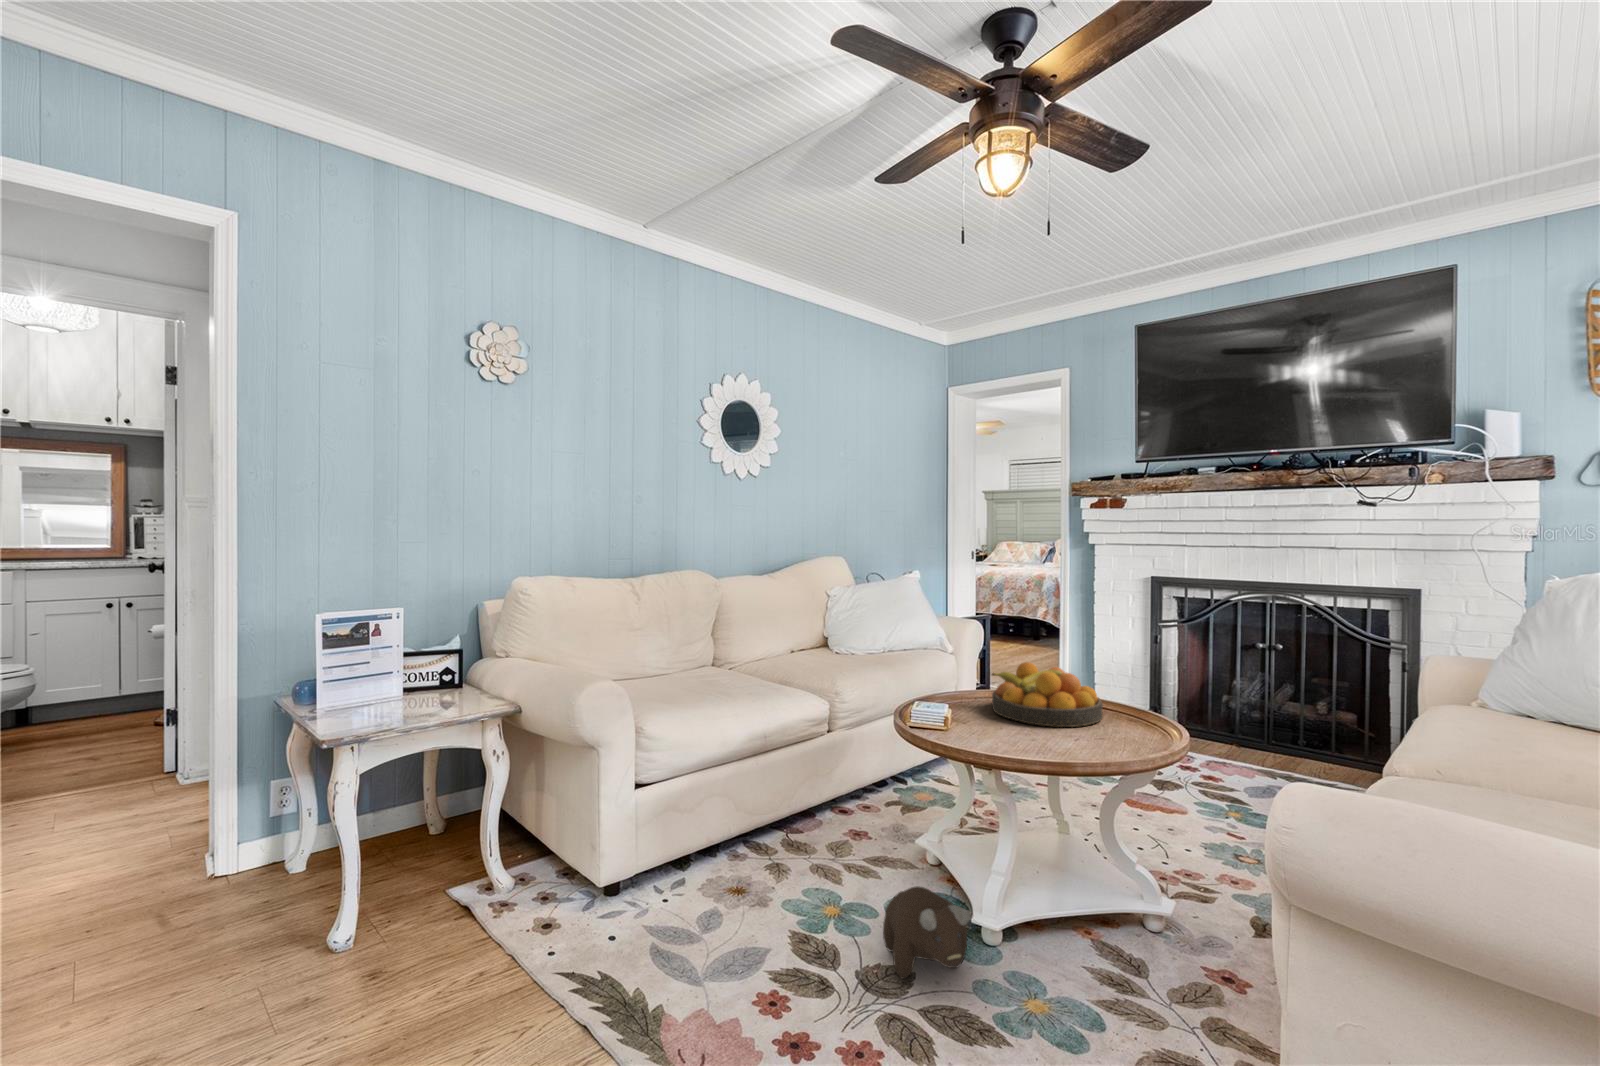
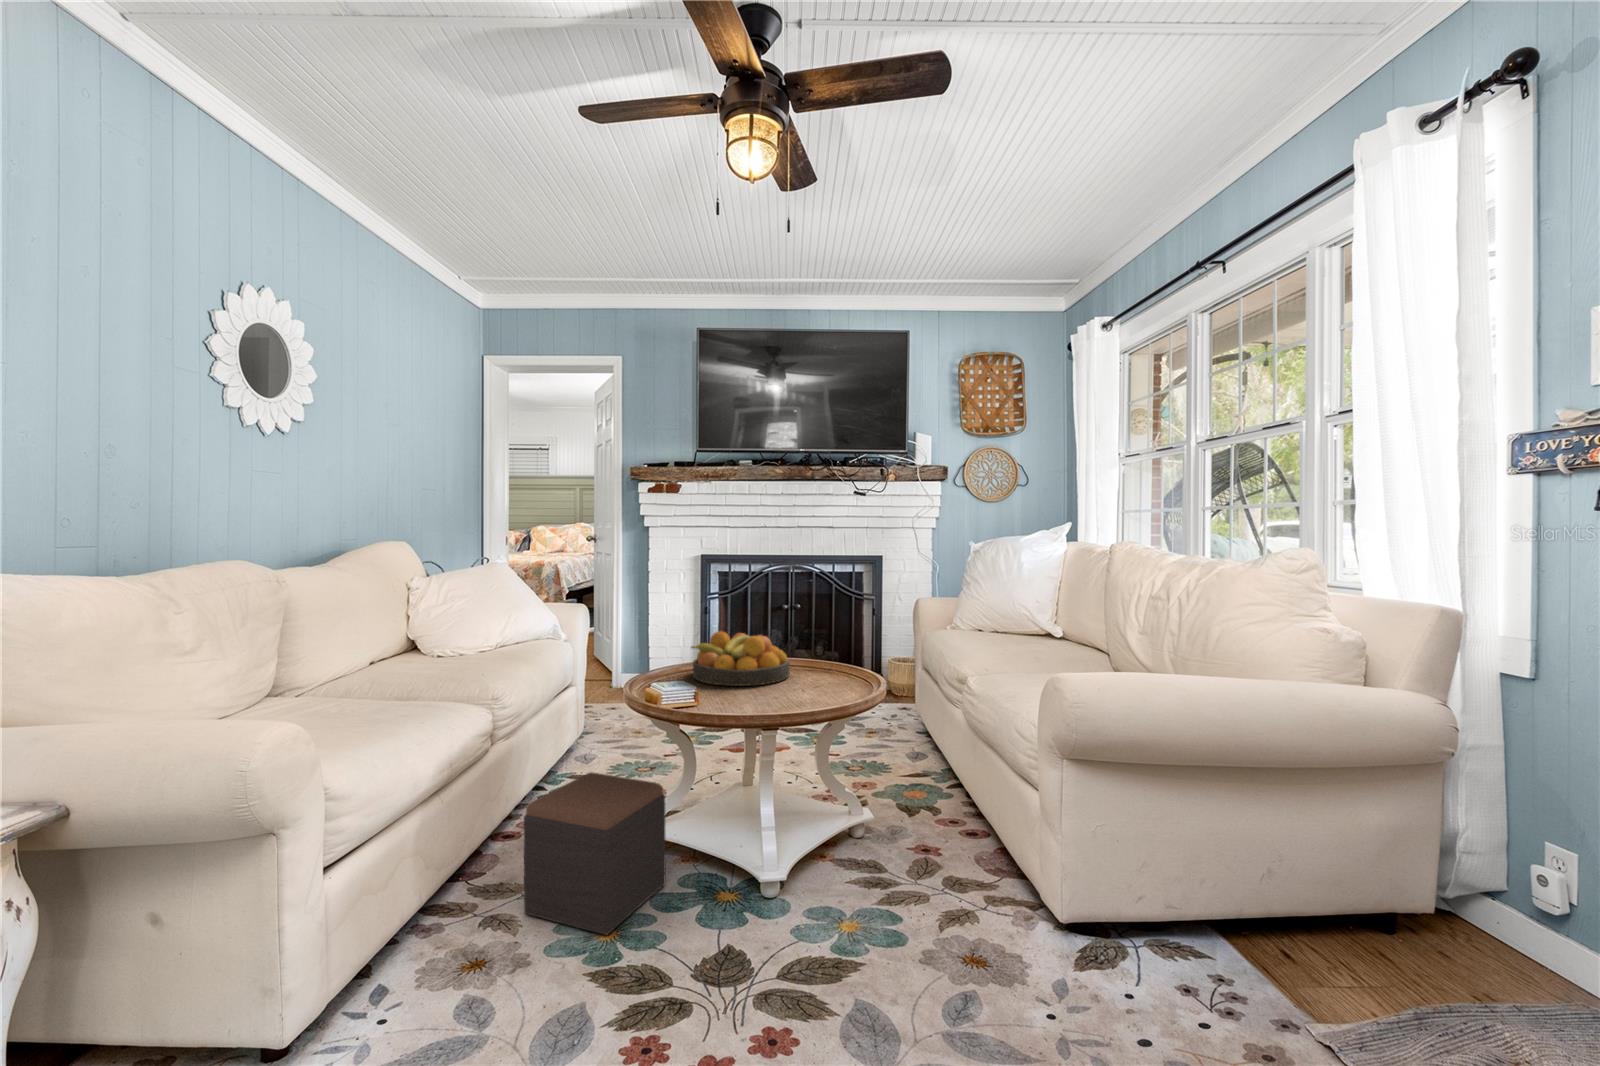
footstool: none [797,771,912,911] -> present [524,772,666,935]
plush toy: present [883,886,971,979] -> none [692,862,801,959]

